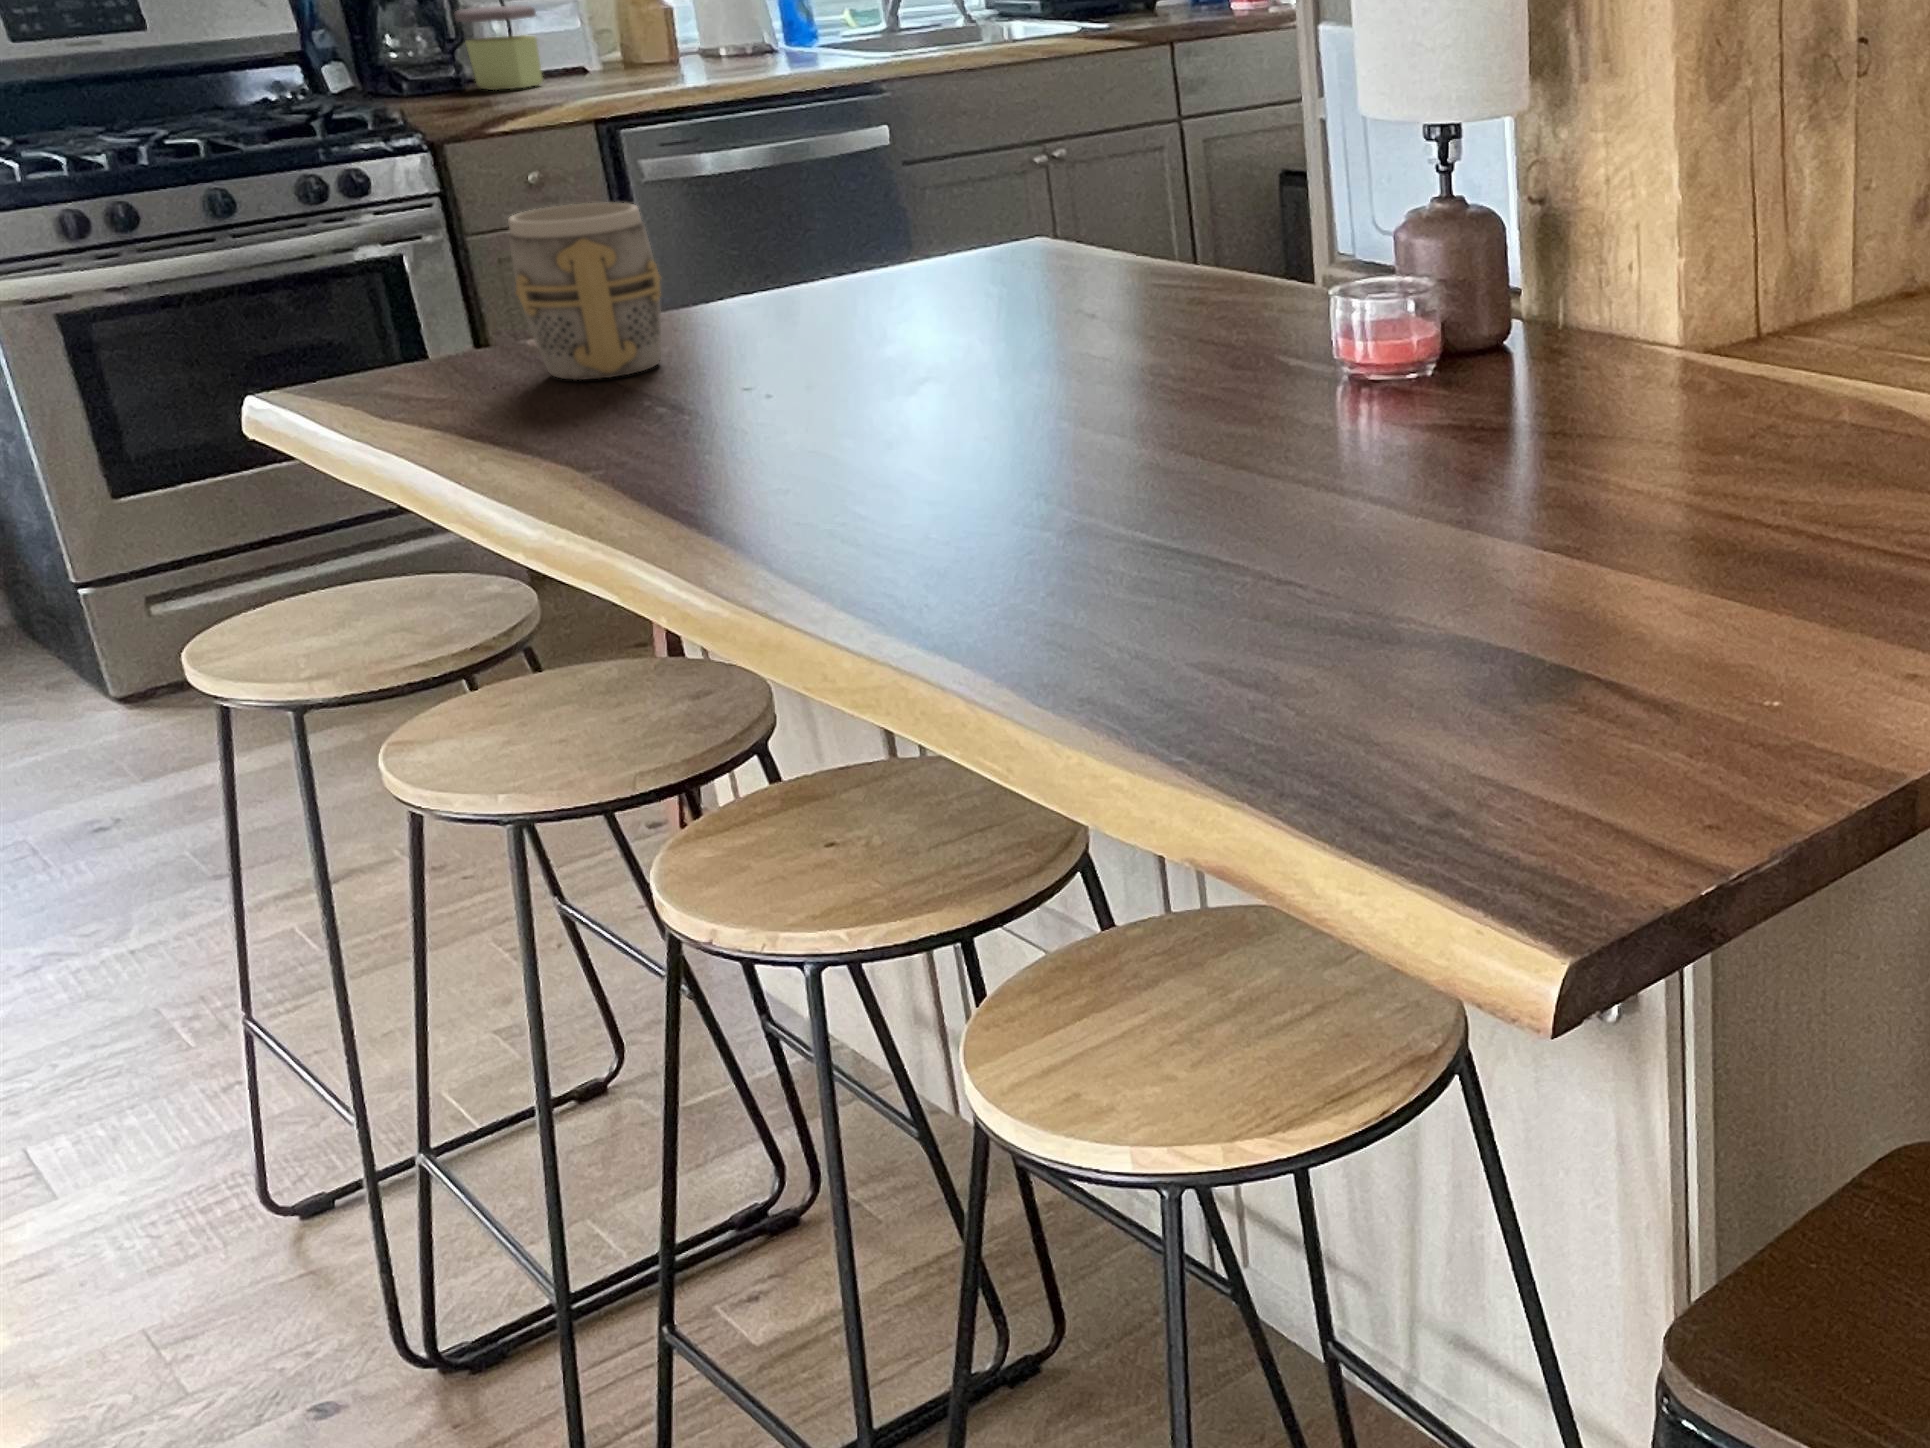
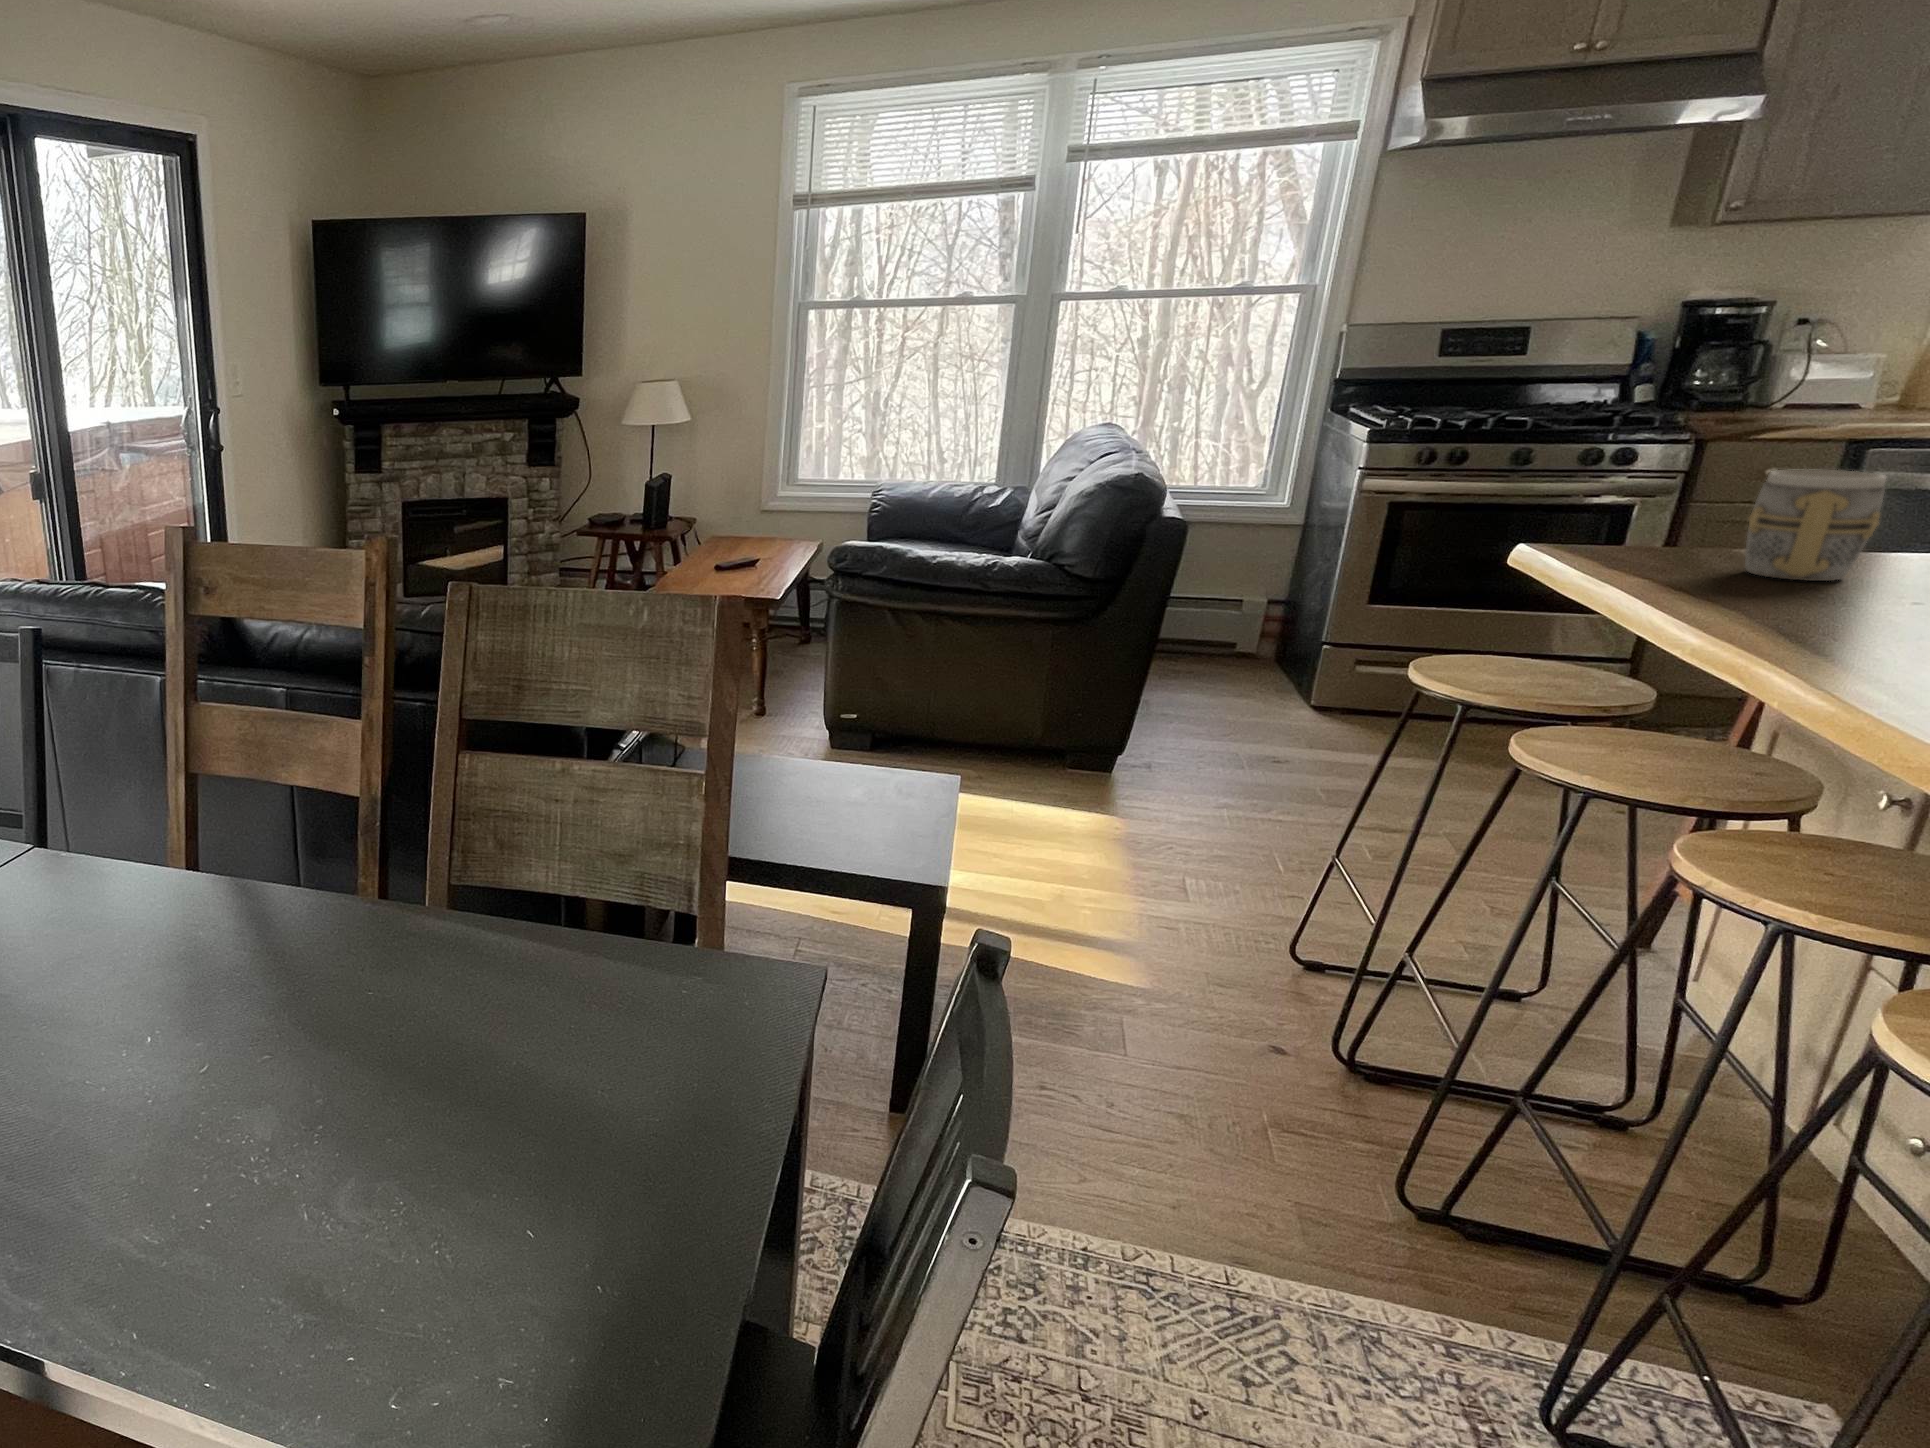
jar: present [455,5,543,90] -> none [1757,353,1842,409]

